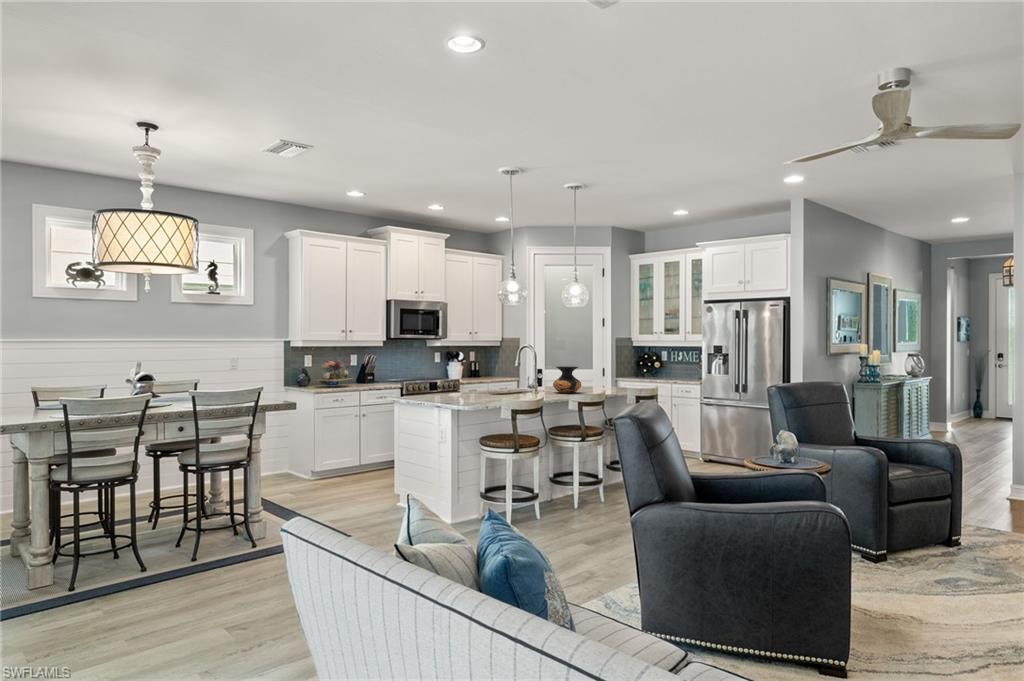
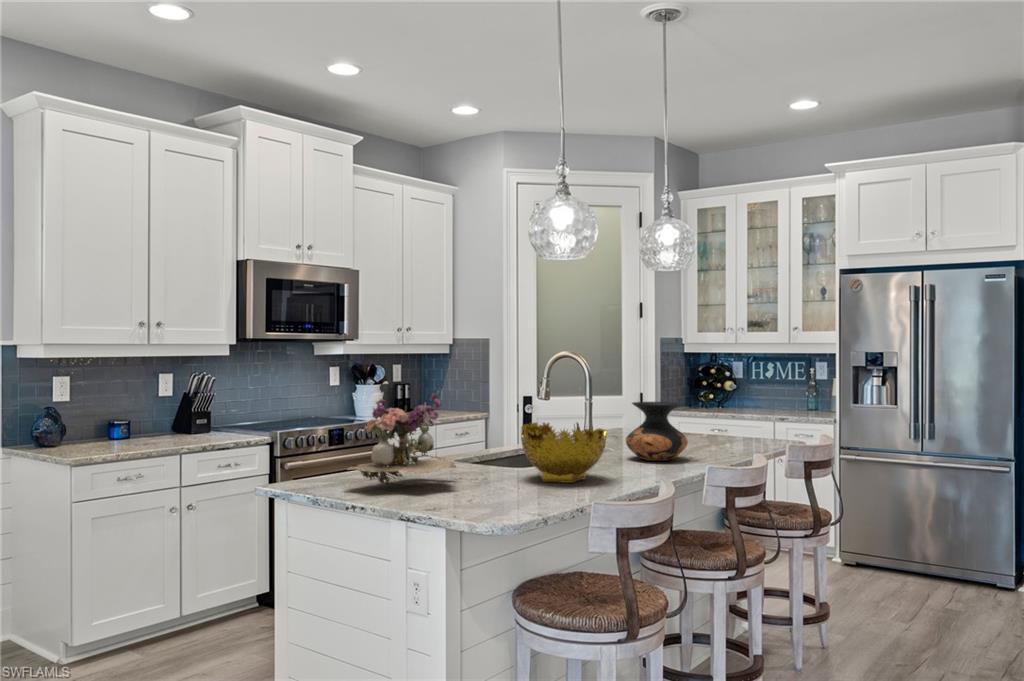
flower arrangement: present [317,357,352,386] -> present [348,391,457,485]
decorative bowl: none [494,373,531,398] -> present [521,422,607,483]

